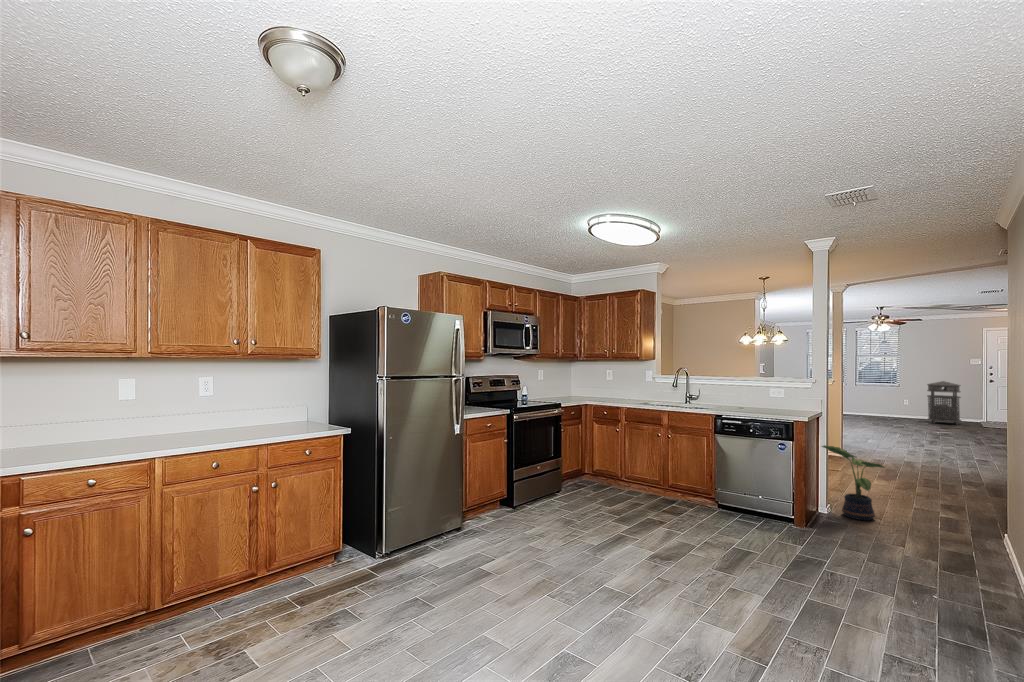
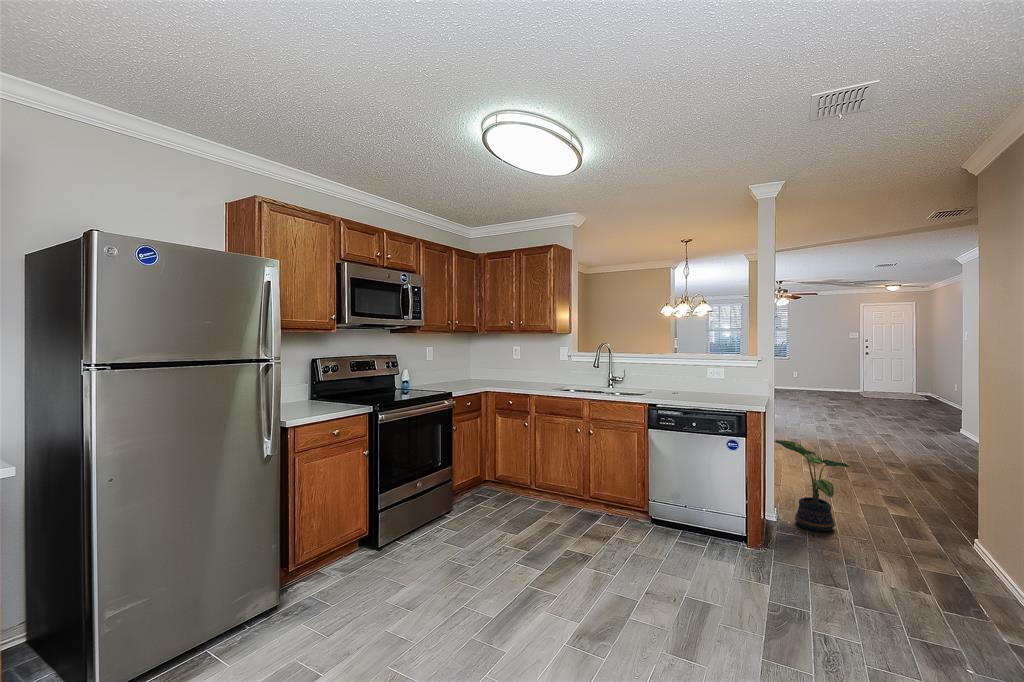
trash can: present [927,381,961,425] -> none [819,354,849,396]

